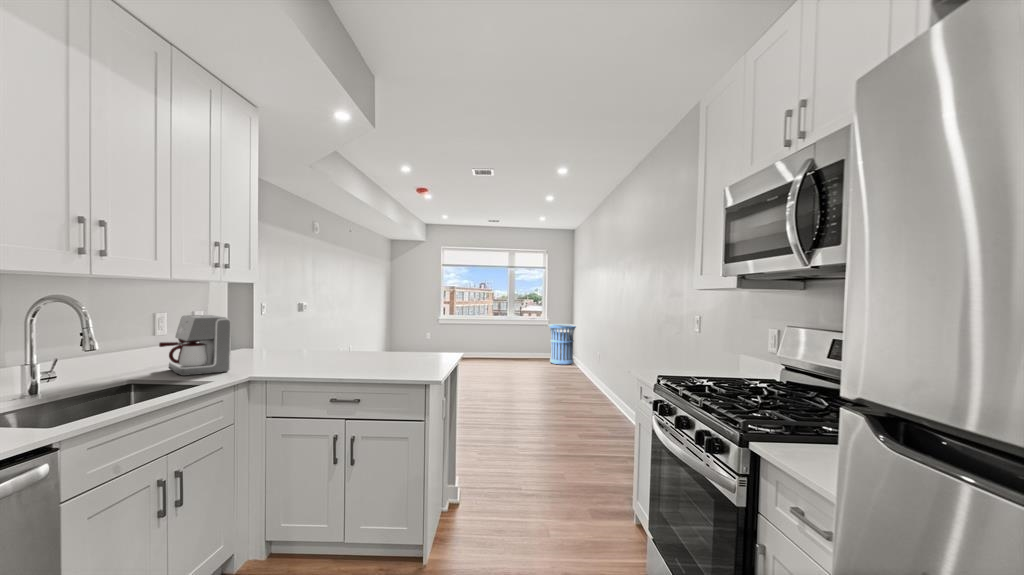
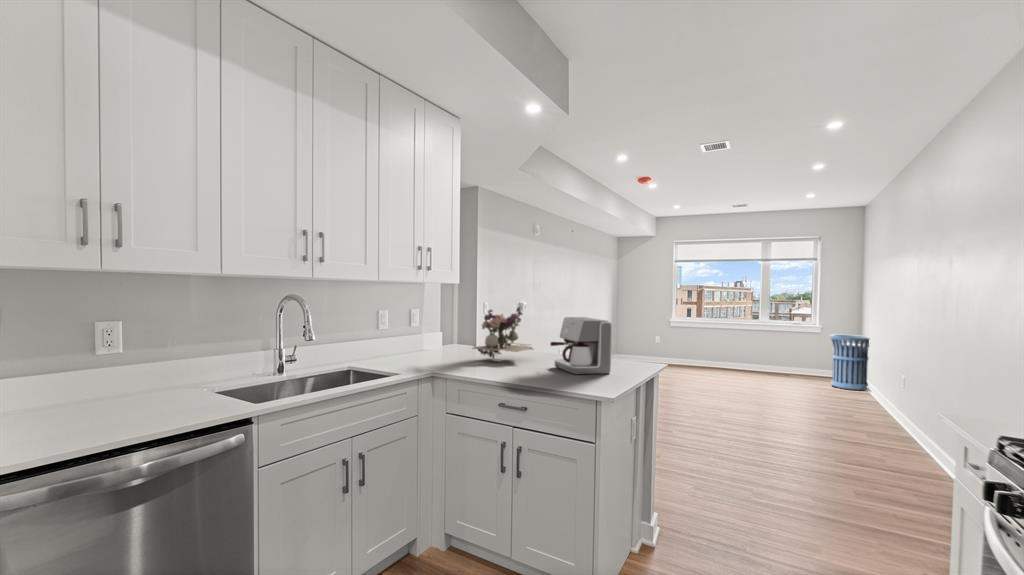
flower arrangement: none [281,305,348,360] -> present [473,307,532,359]
coffee maker: present [159,315,231,376] -> present [550,317,612,374]

